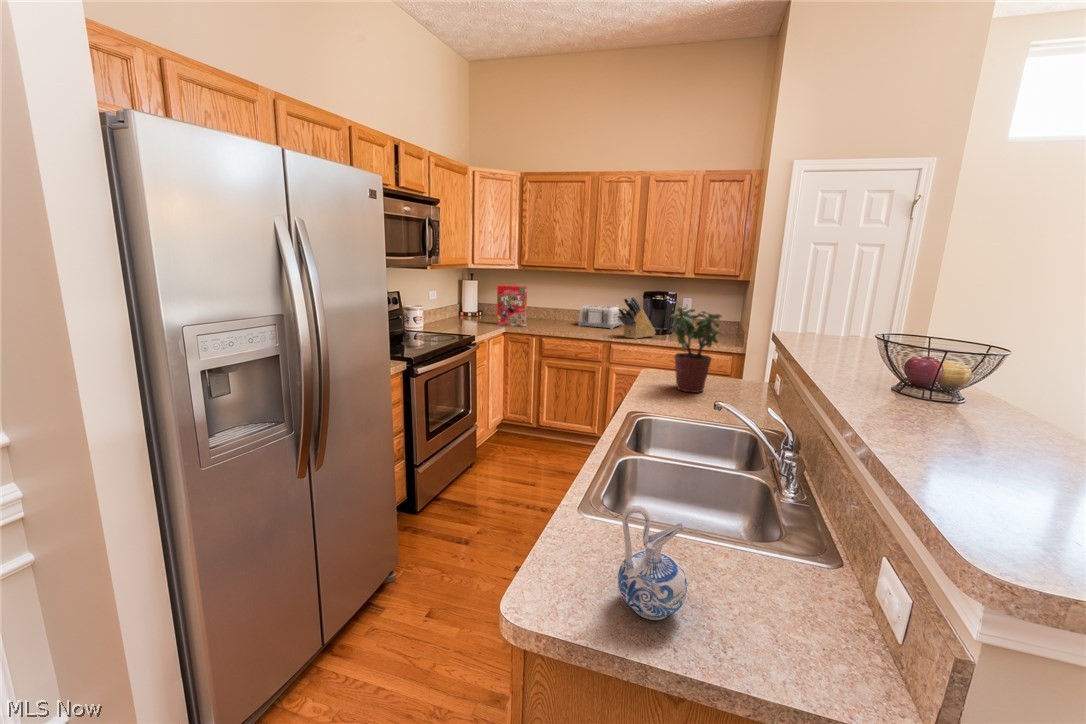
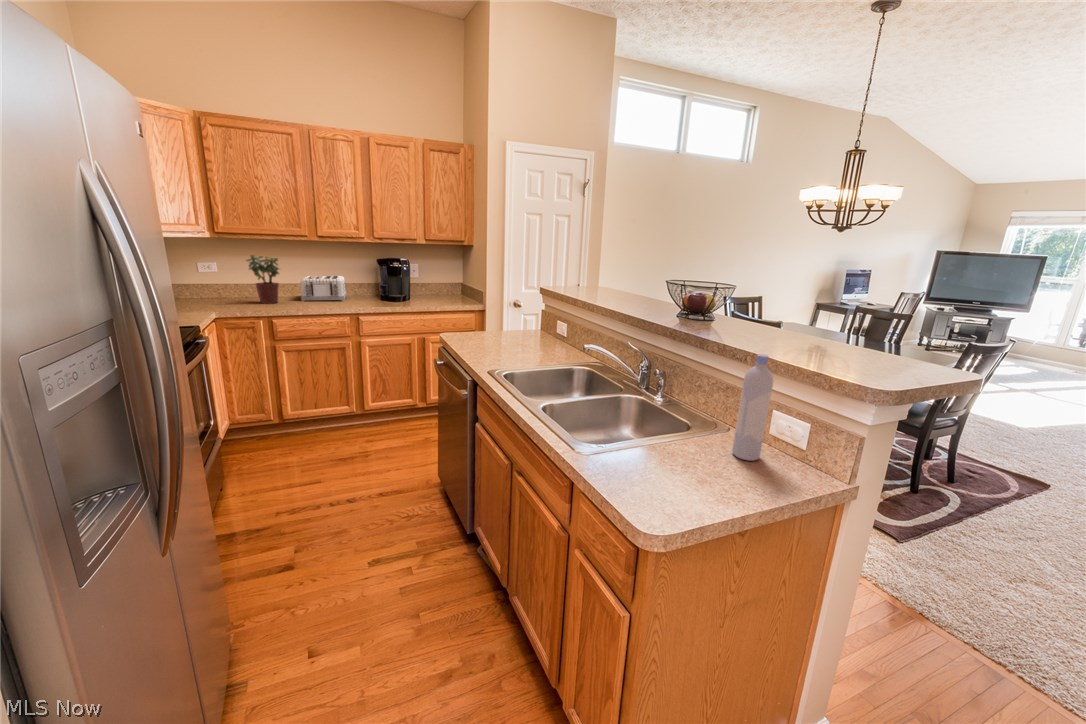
cereal box: present [497,285,527,326] -> none [188,258,240,310]
knife block: present [618,297,656,339] -> none [363,266,398,309]
potted plant: present [670,307,722,393] -> present [246,255,279,304]
bottle: none [780,447,849,626] -> present [732,354,773,461]
ceramic pitcher: present [618,505,687,620] -> none [676,417,725,492]

